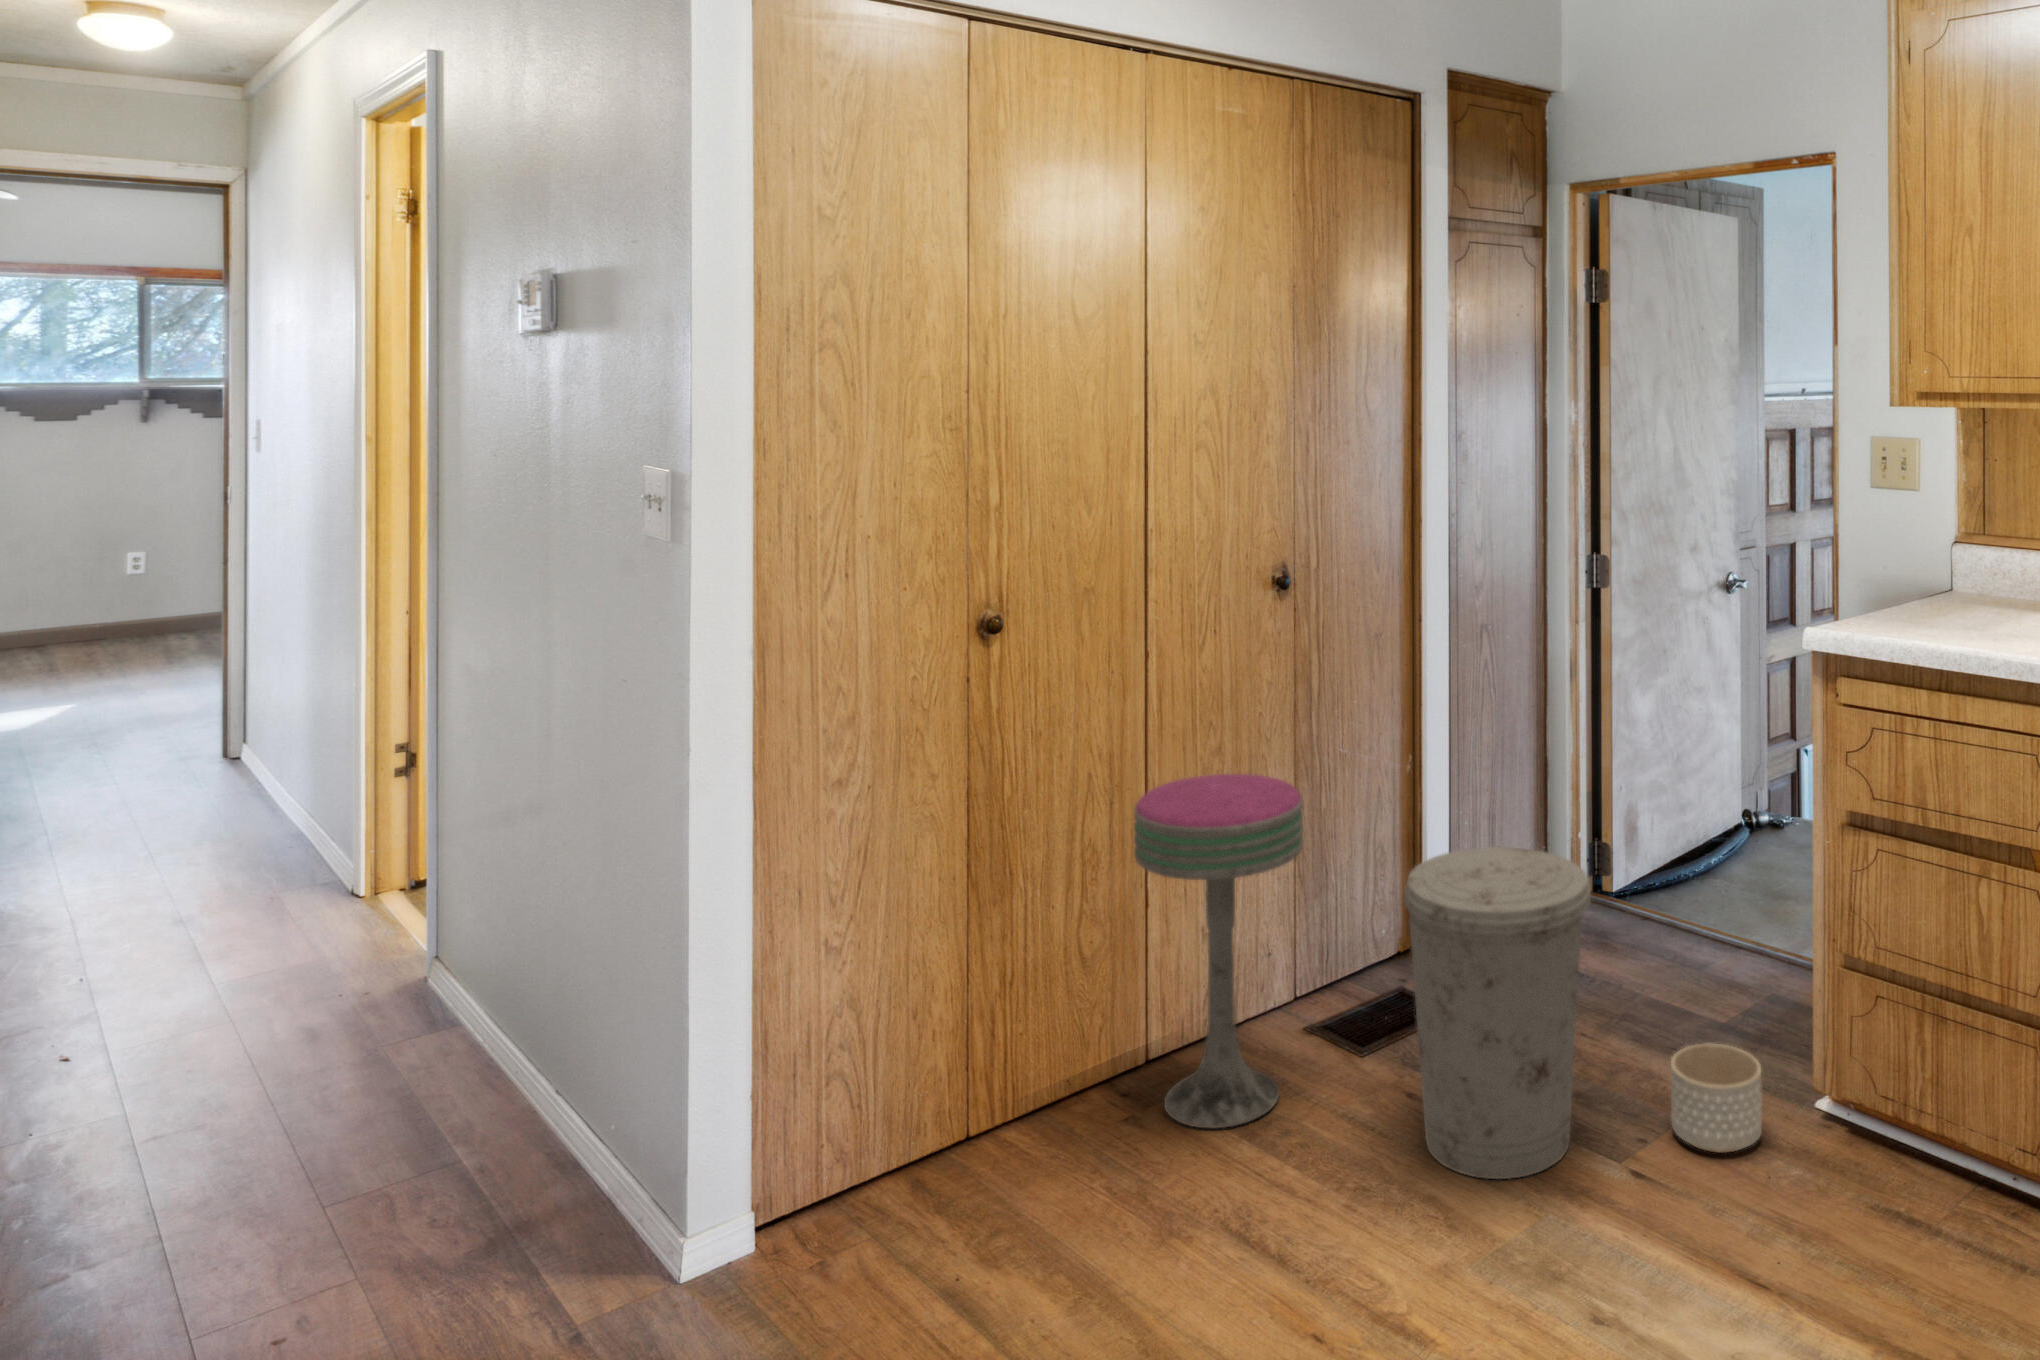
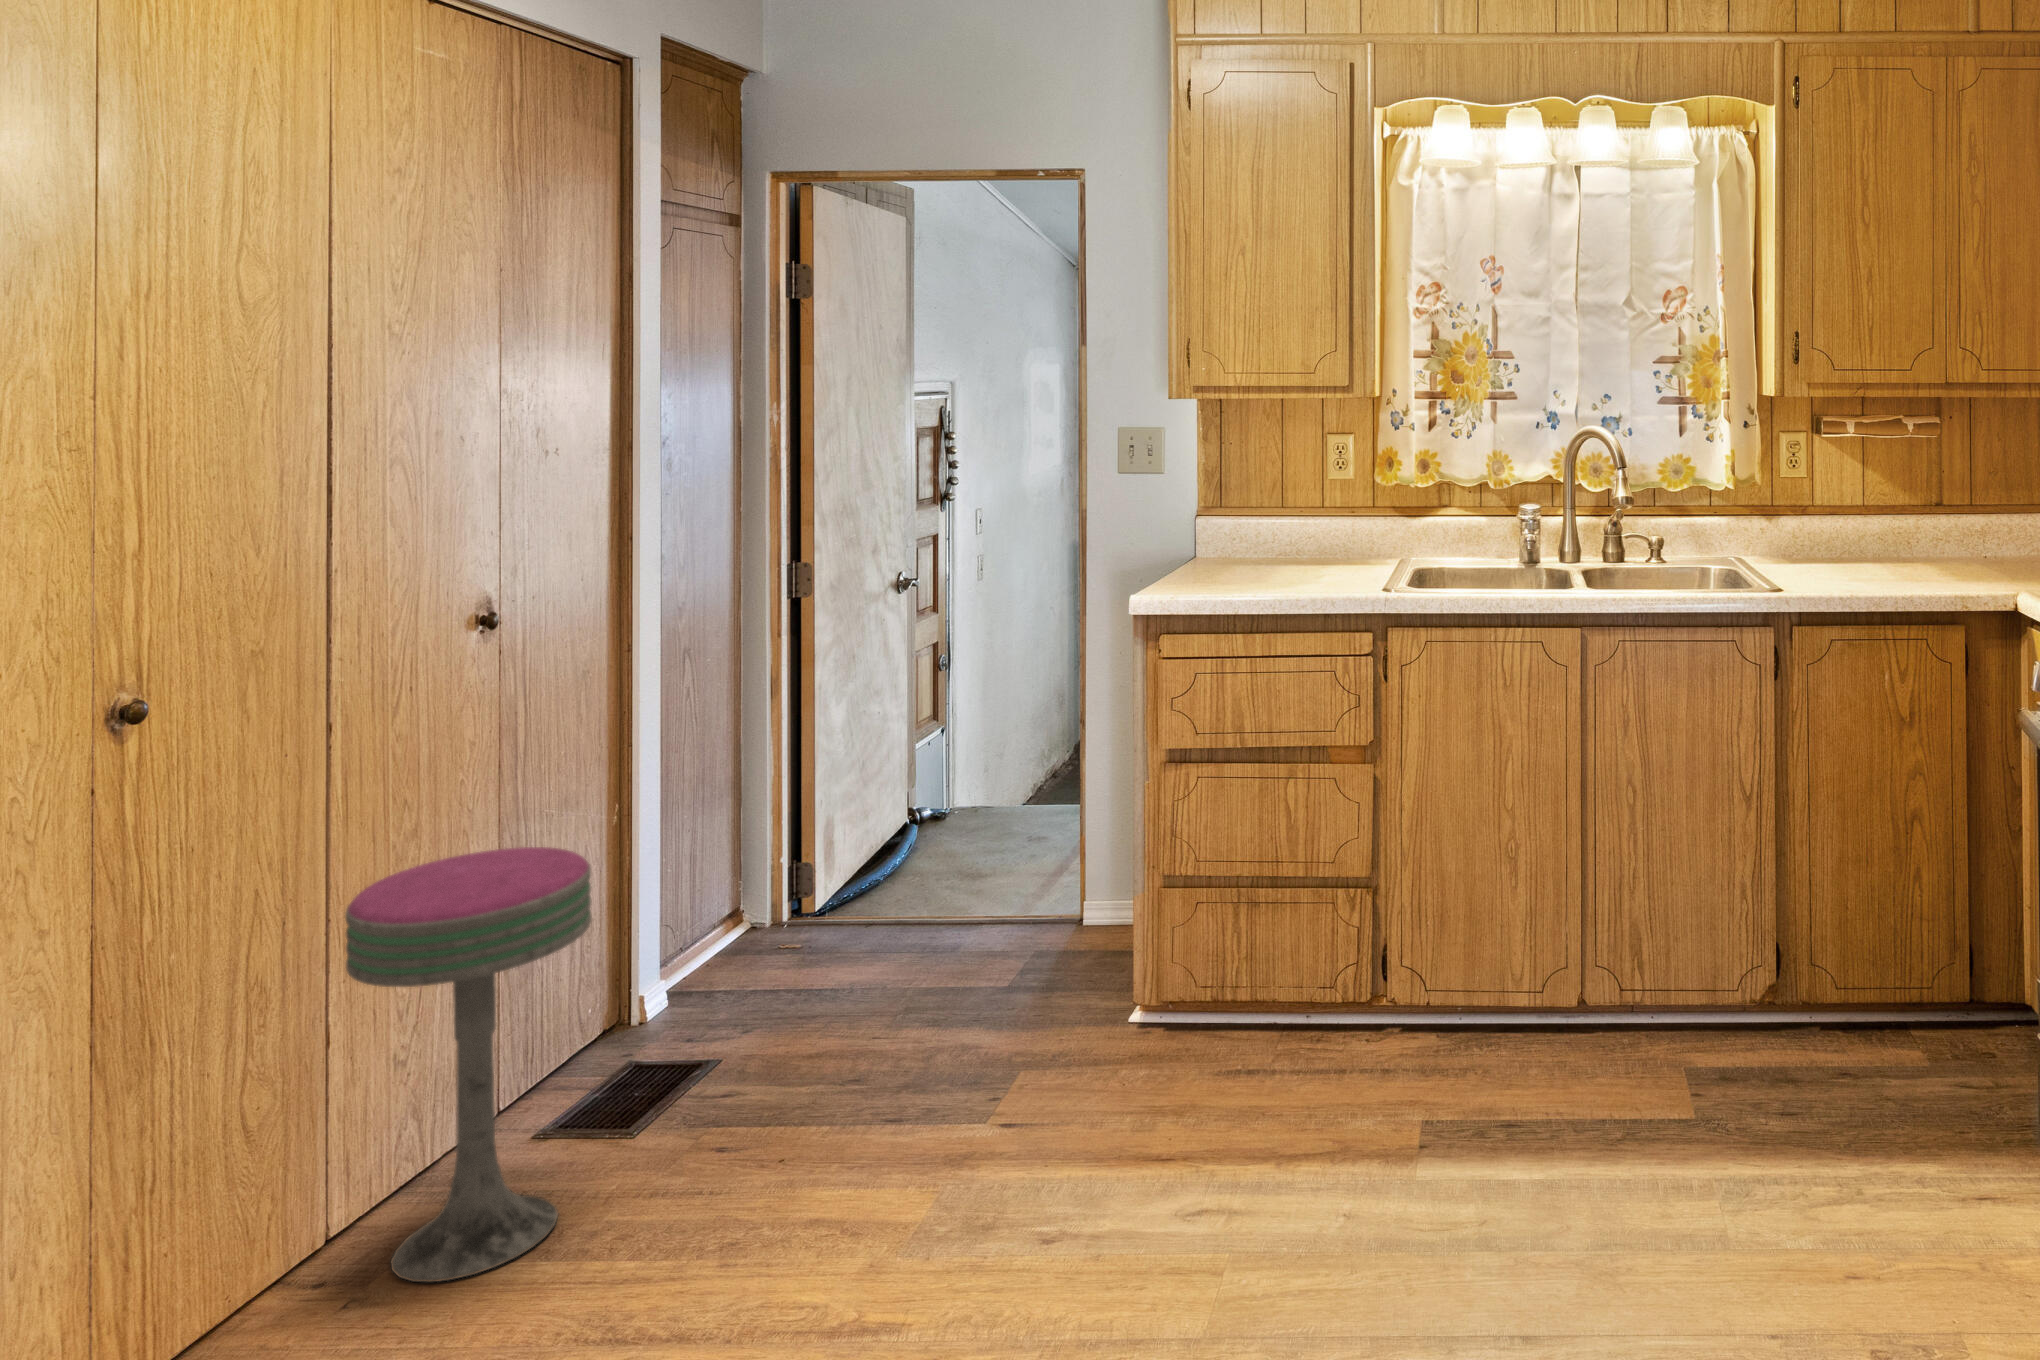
trash can: present [1404,847,1591,1179] -> none [741,853,949,1192]
planter: present [1671,1044,1762,1153] -> none [1010,989,1096,1086]

